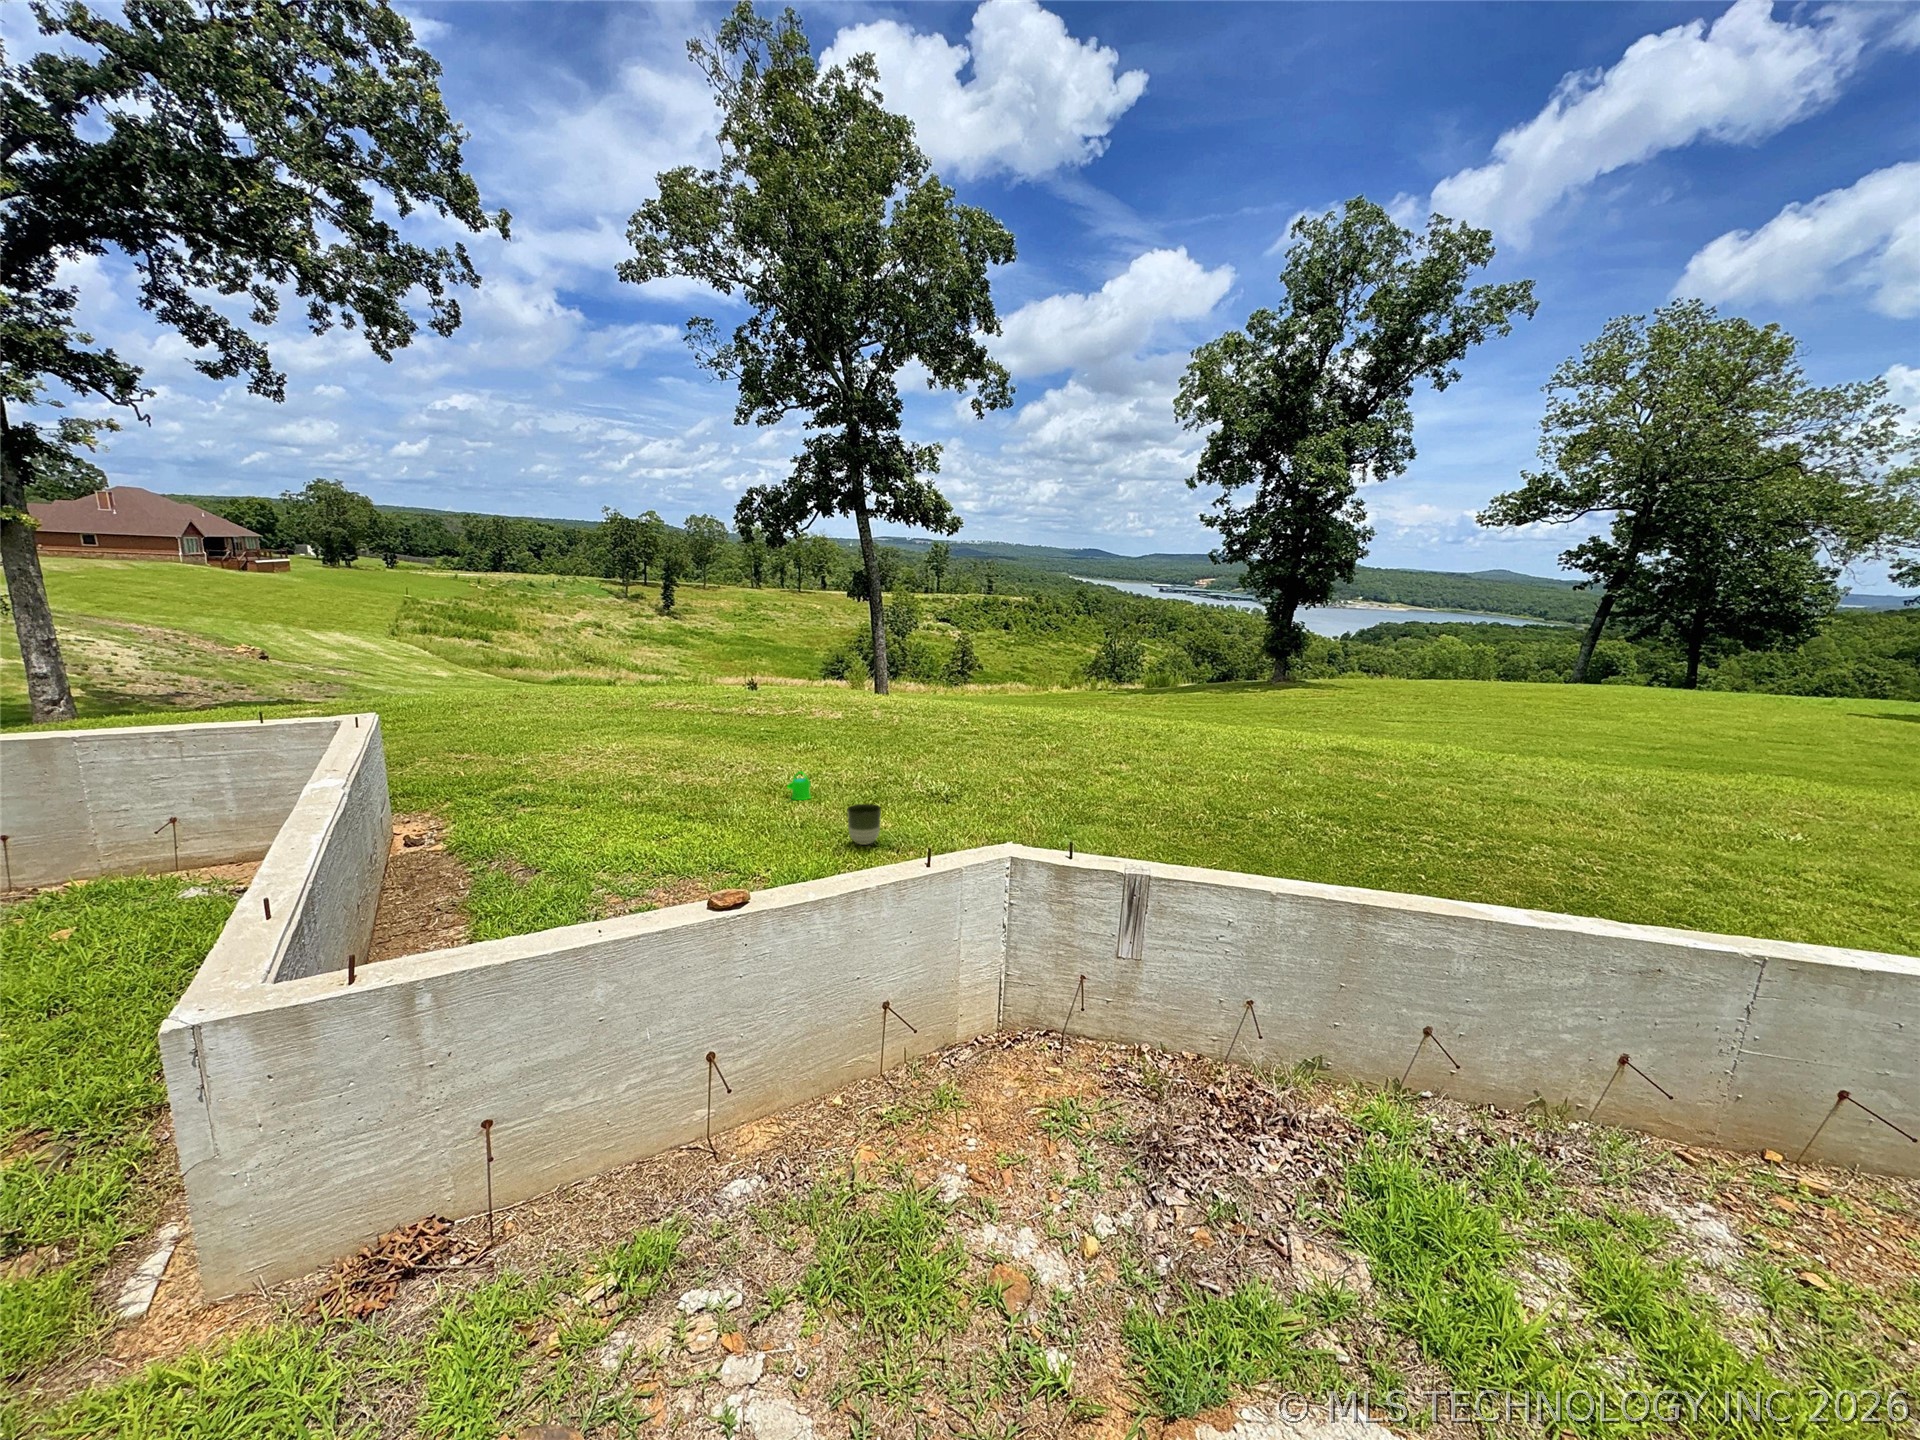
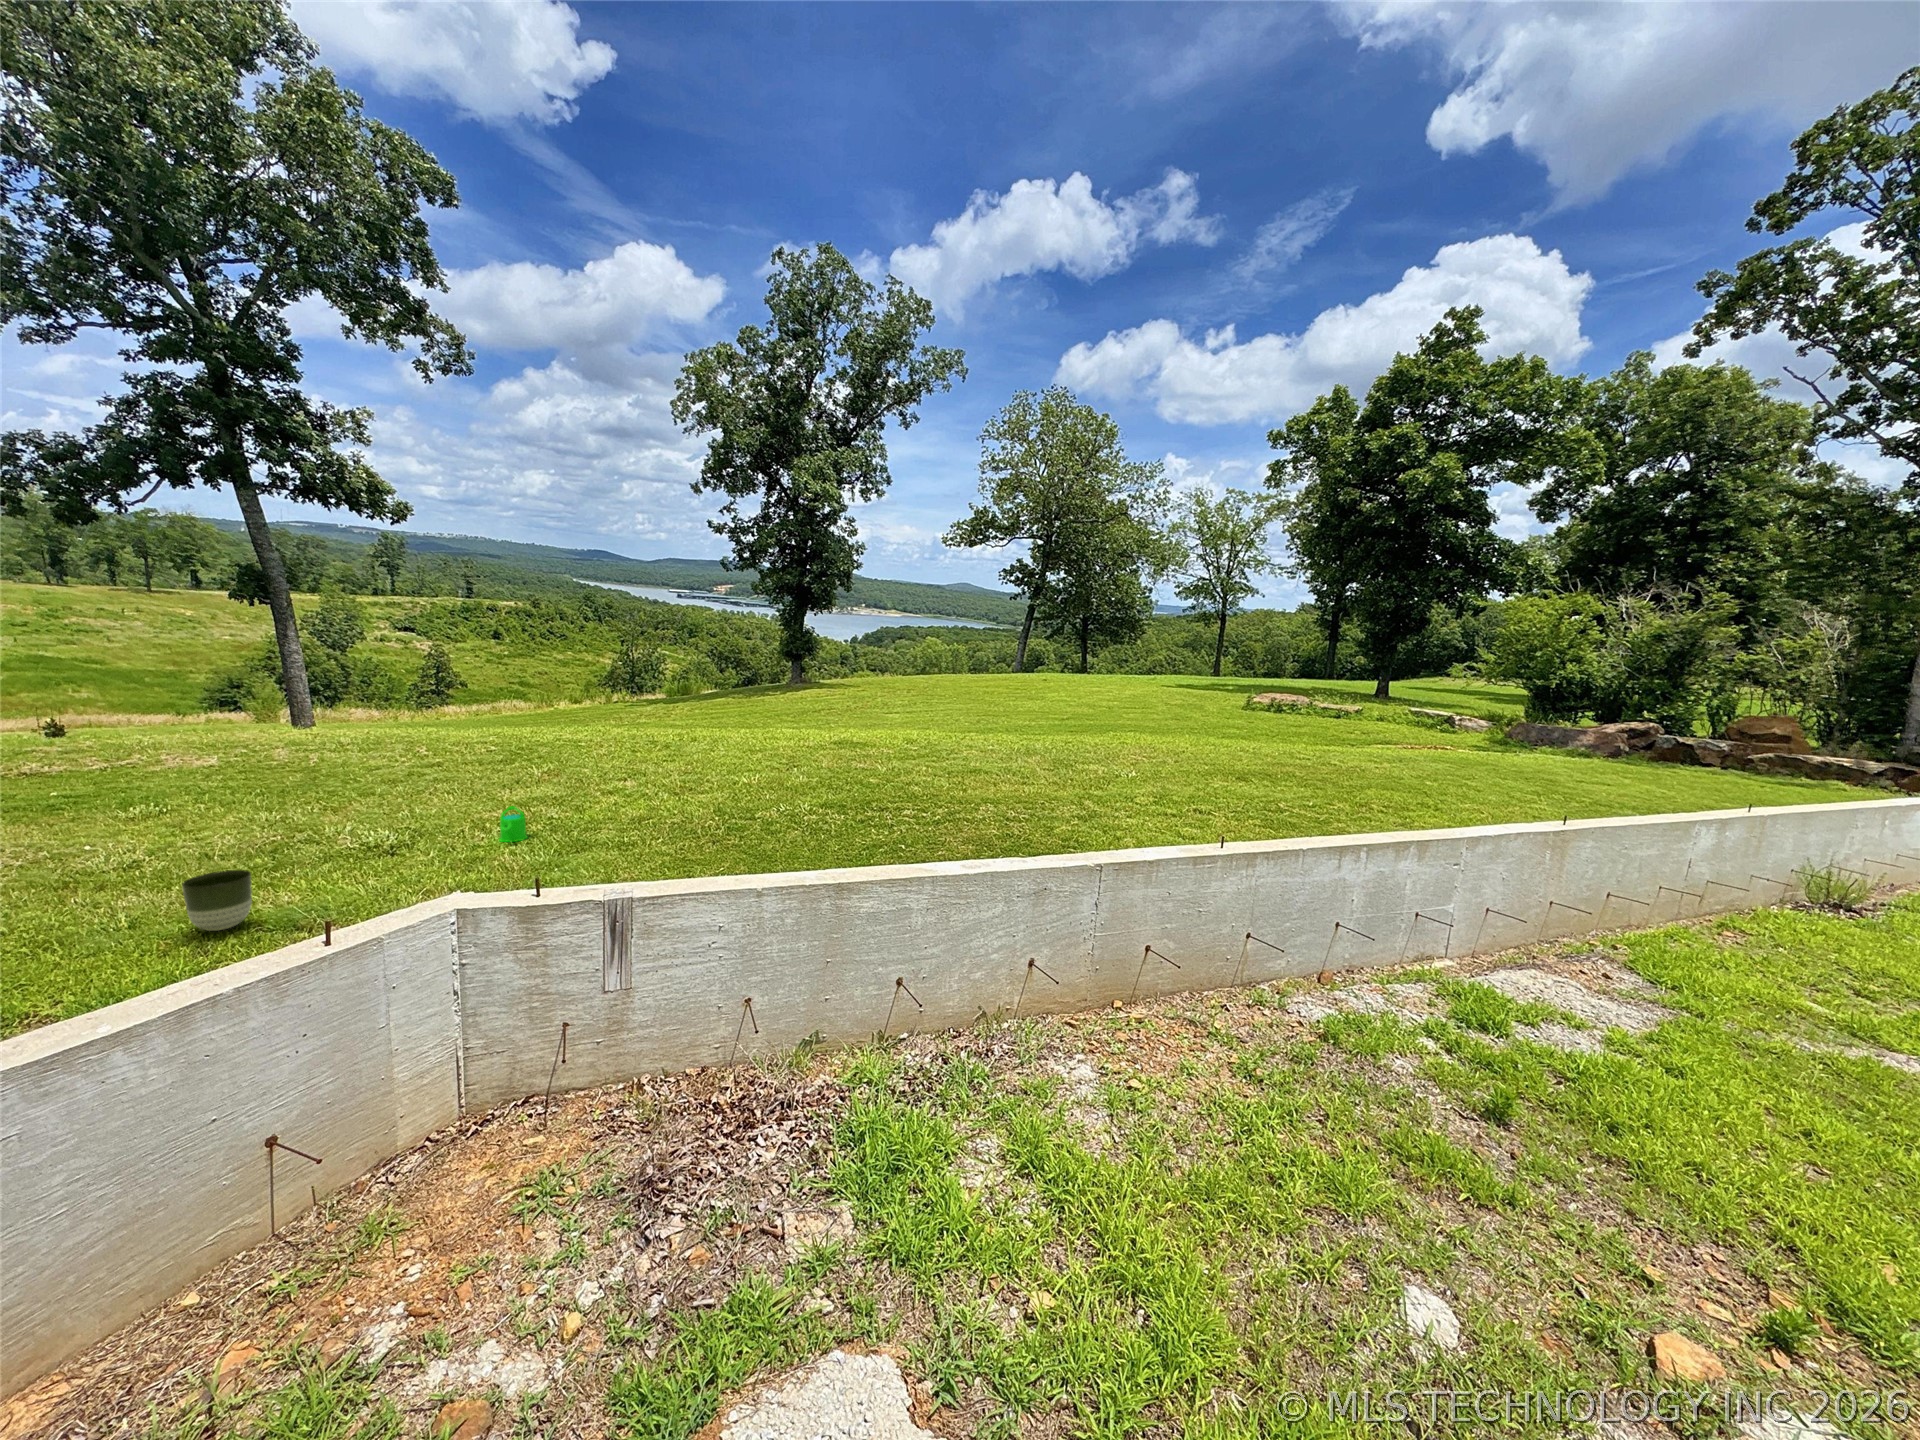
watering can: present [787,771,811,800] -> present [499,806,528,842]

